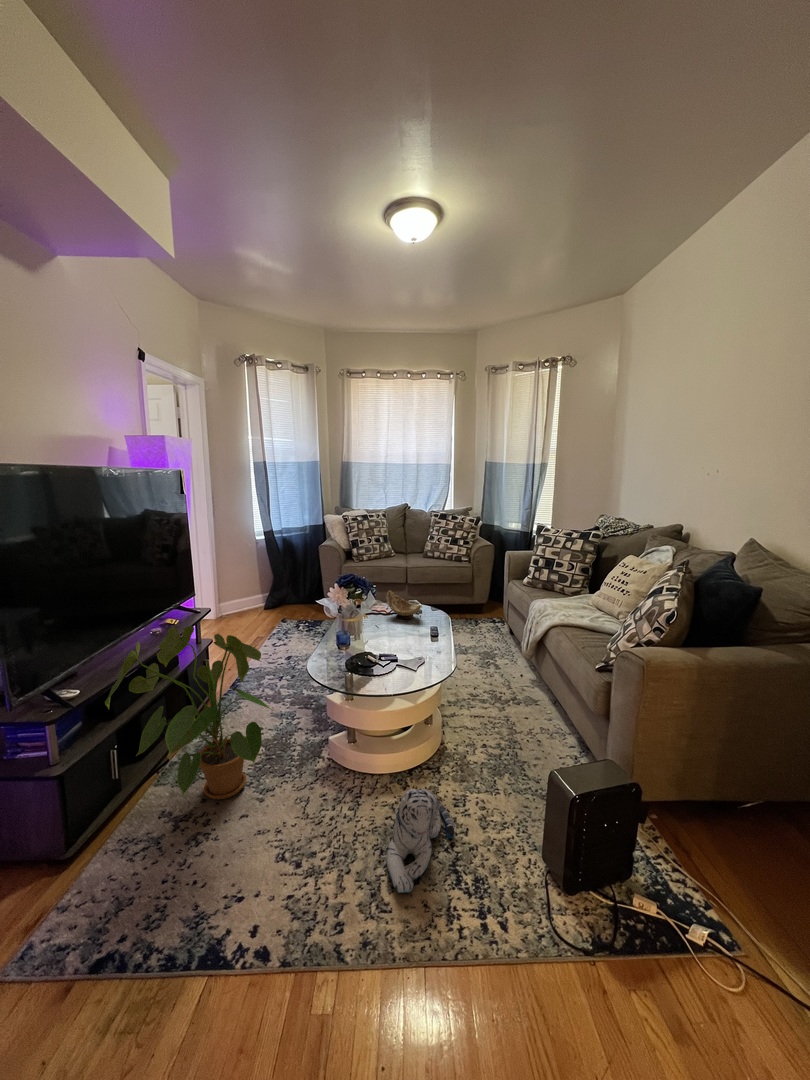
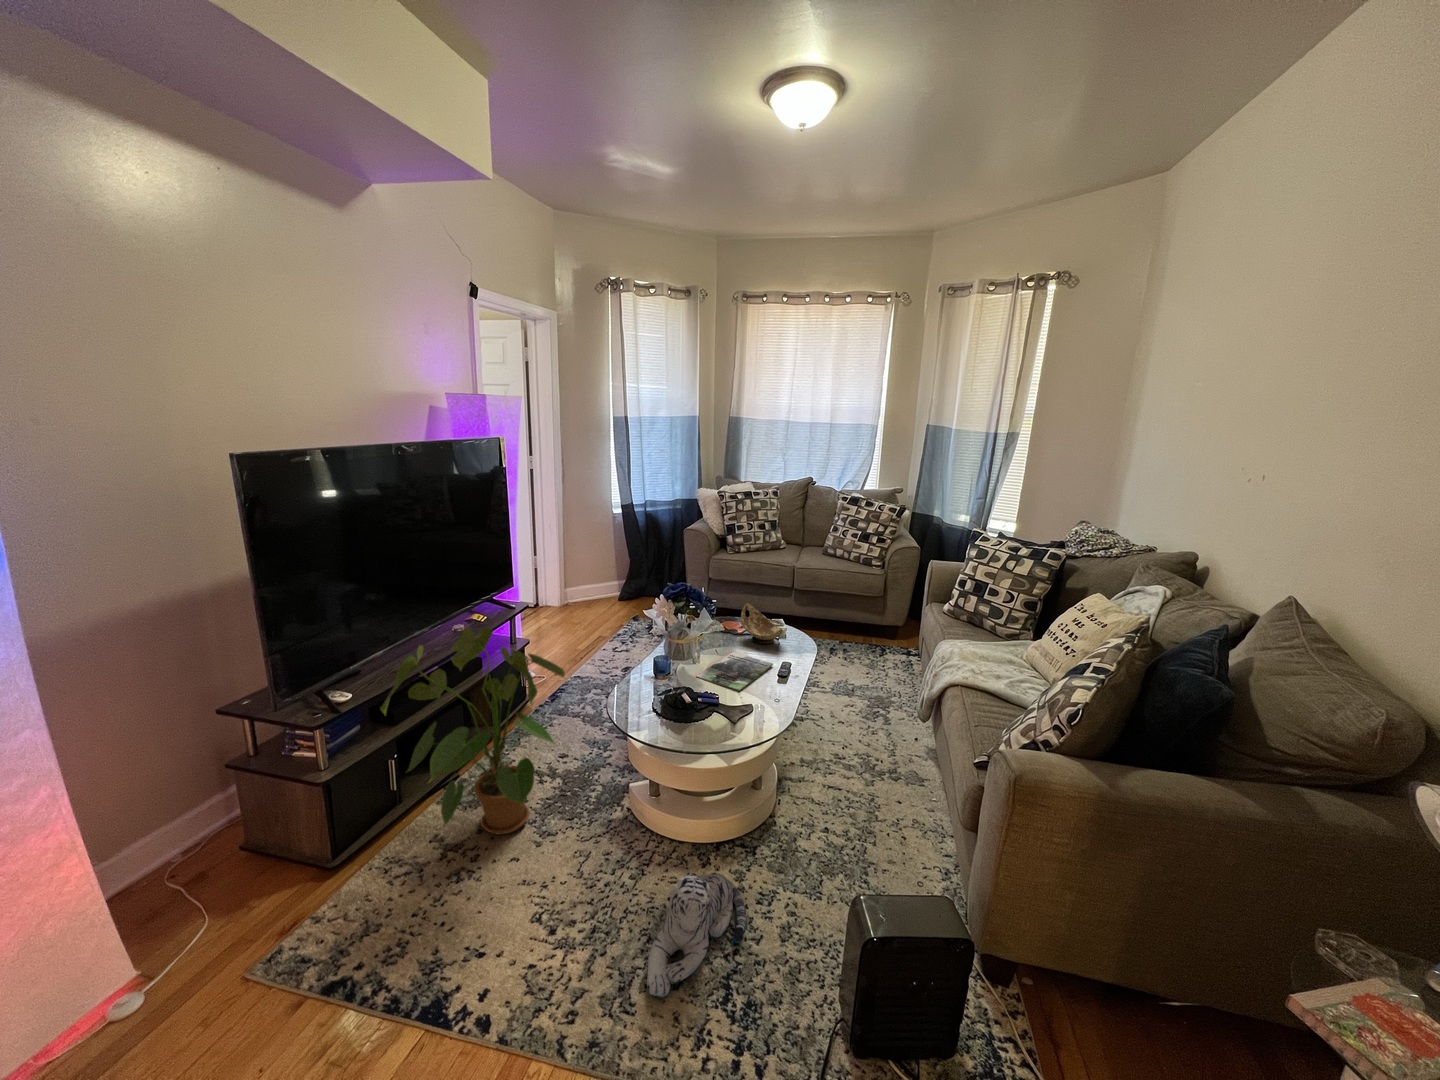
magazine: none [367,626,421,651] -> present [696,652,773,691]

